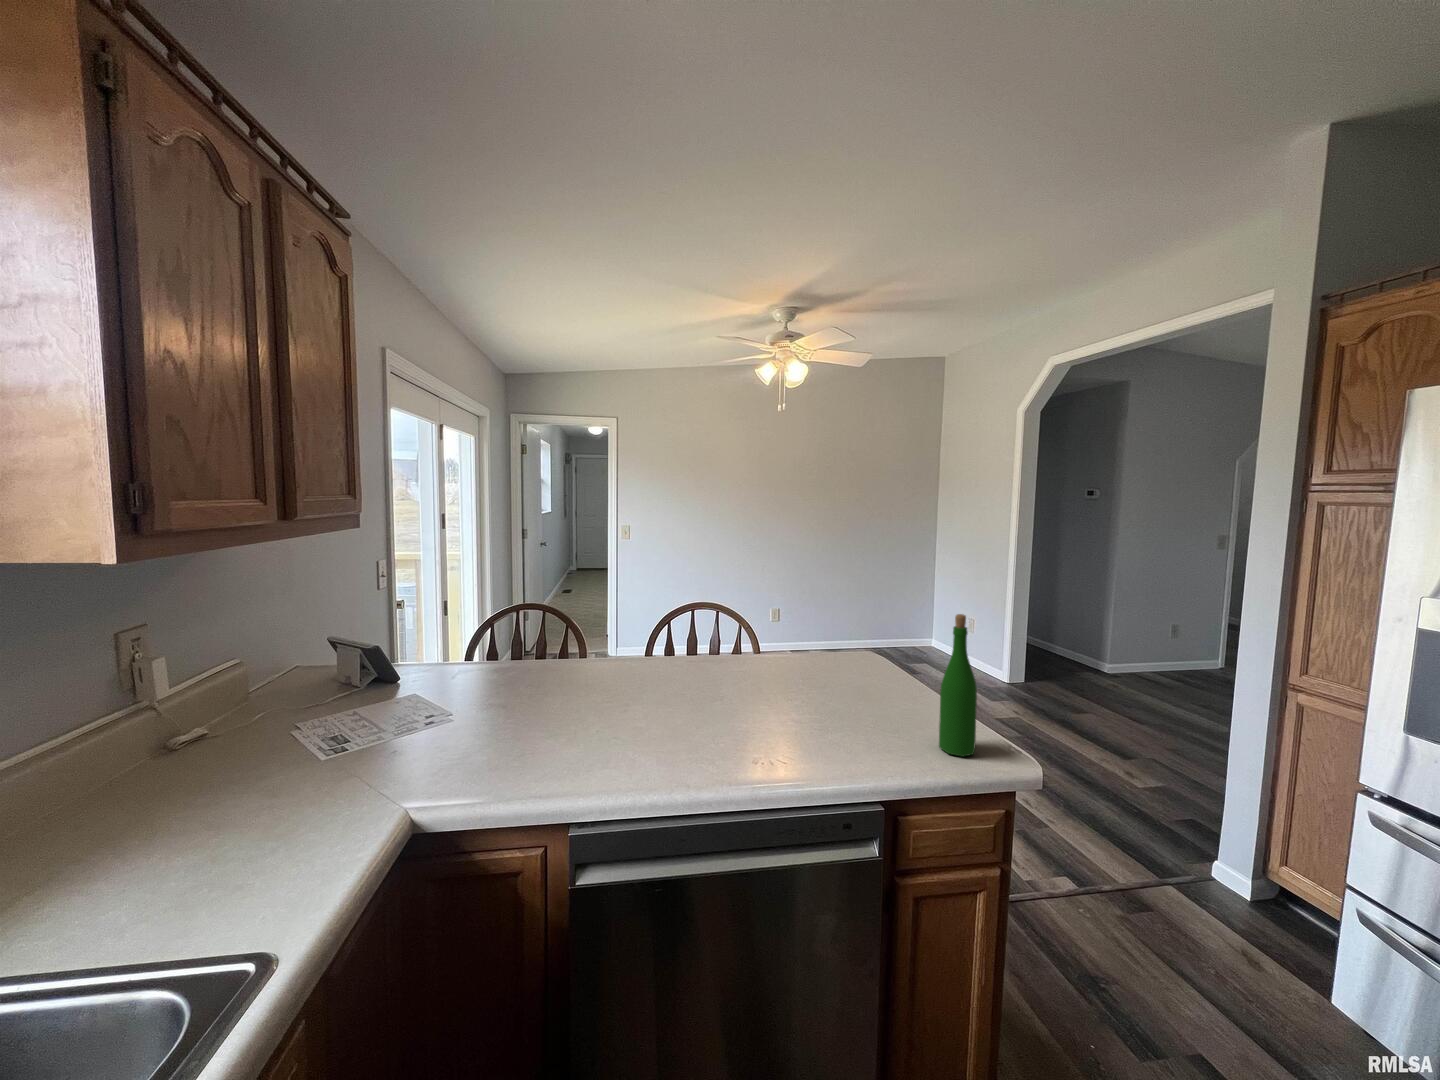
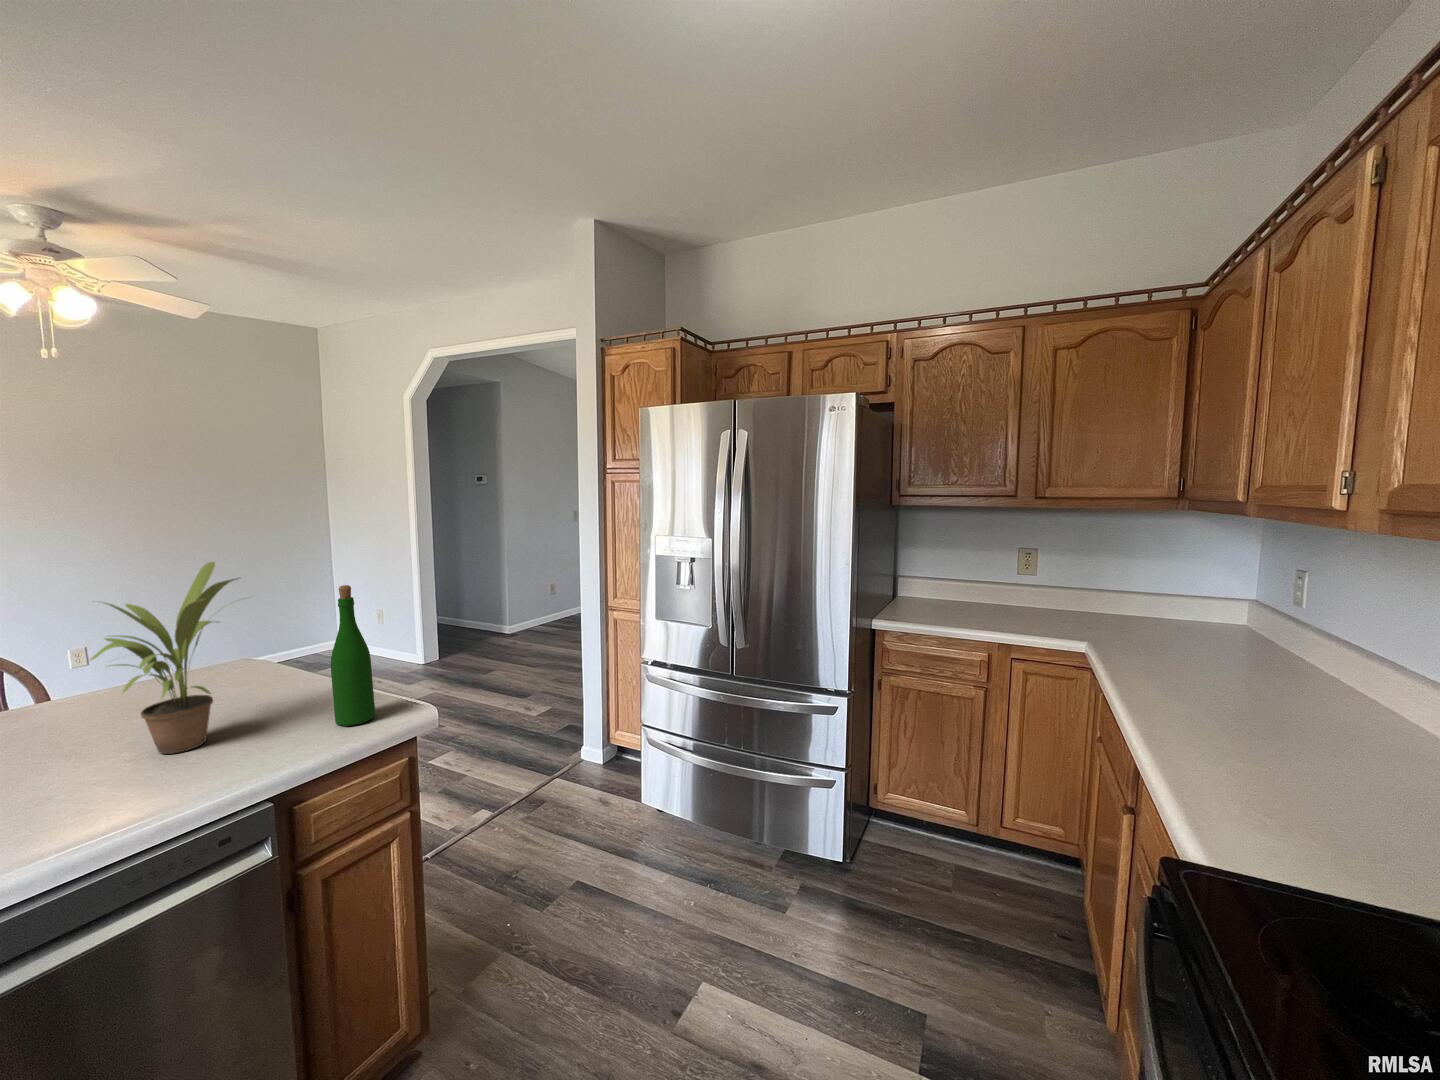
potted plant: none [784,574,888,728] -> present [90,562,239,754]

